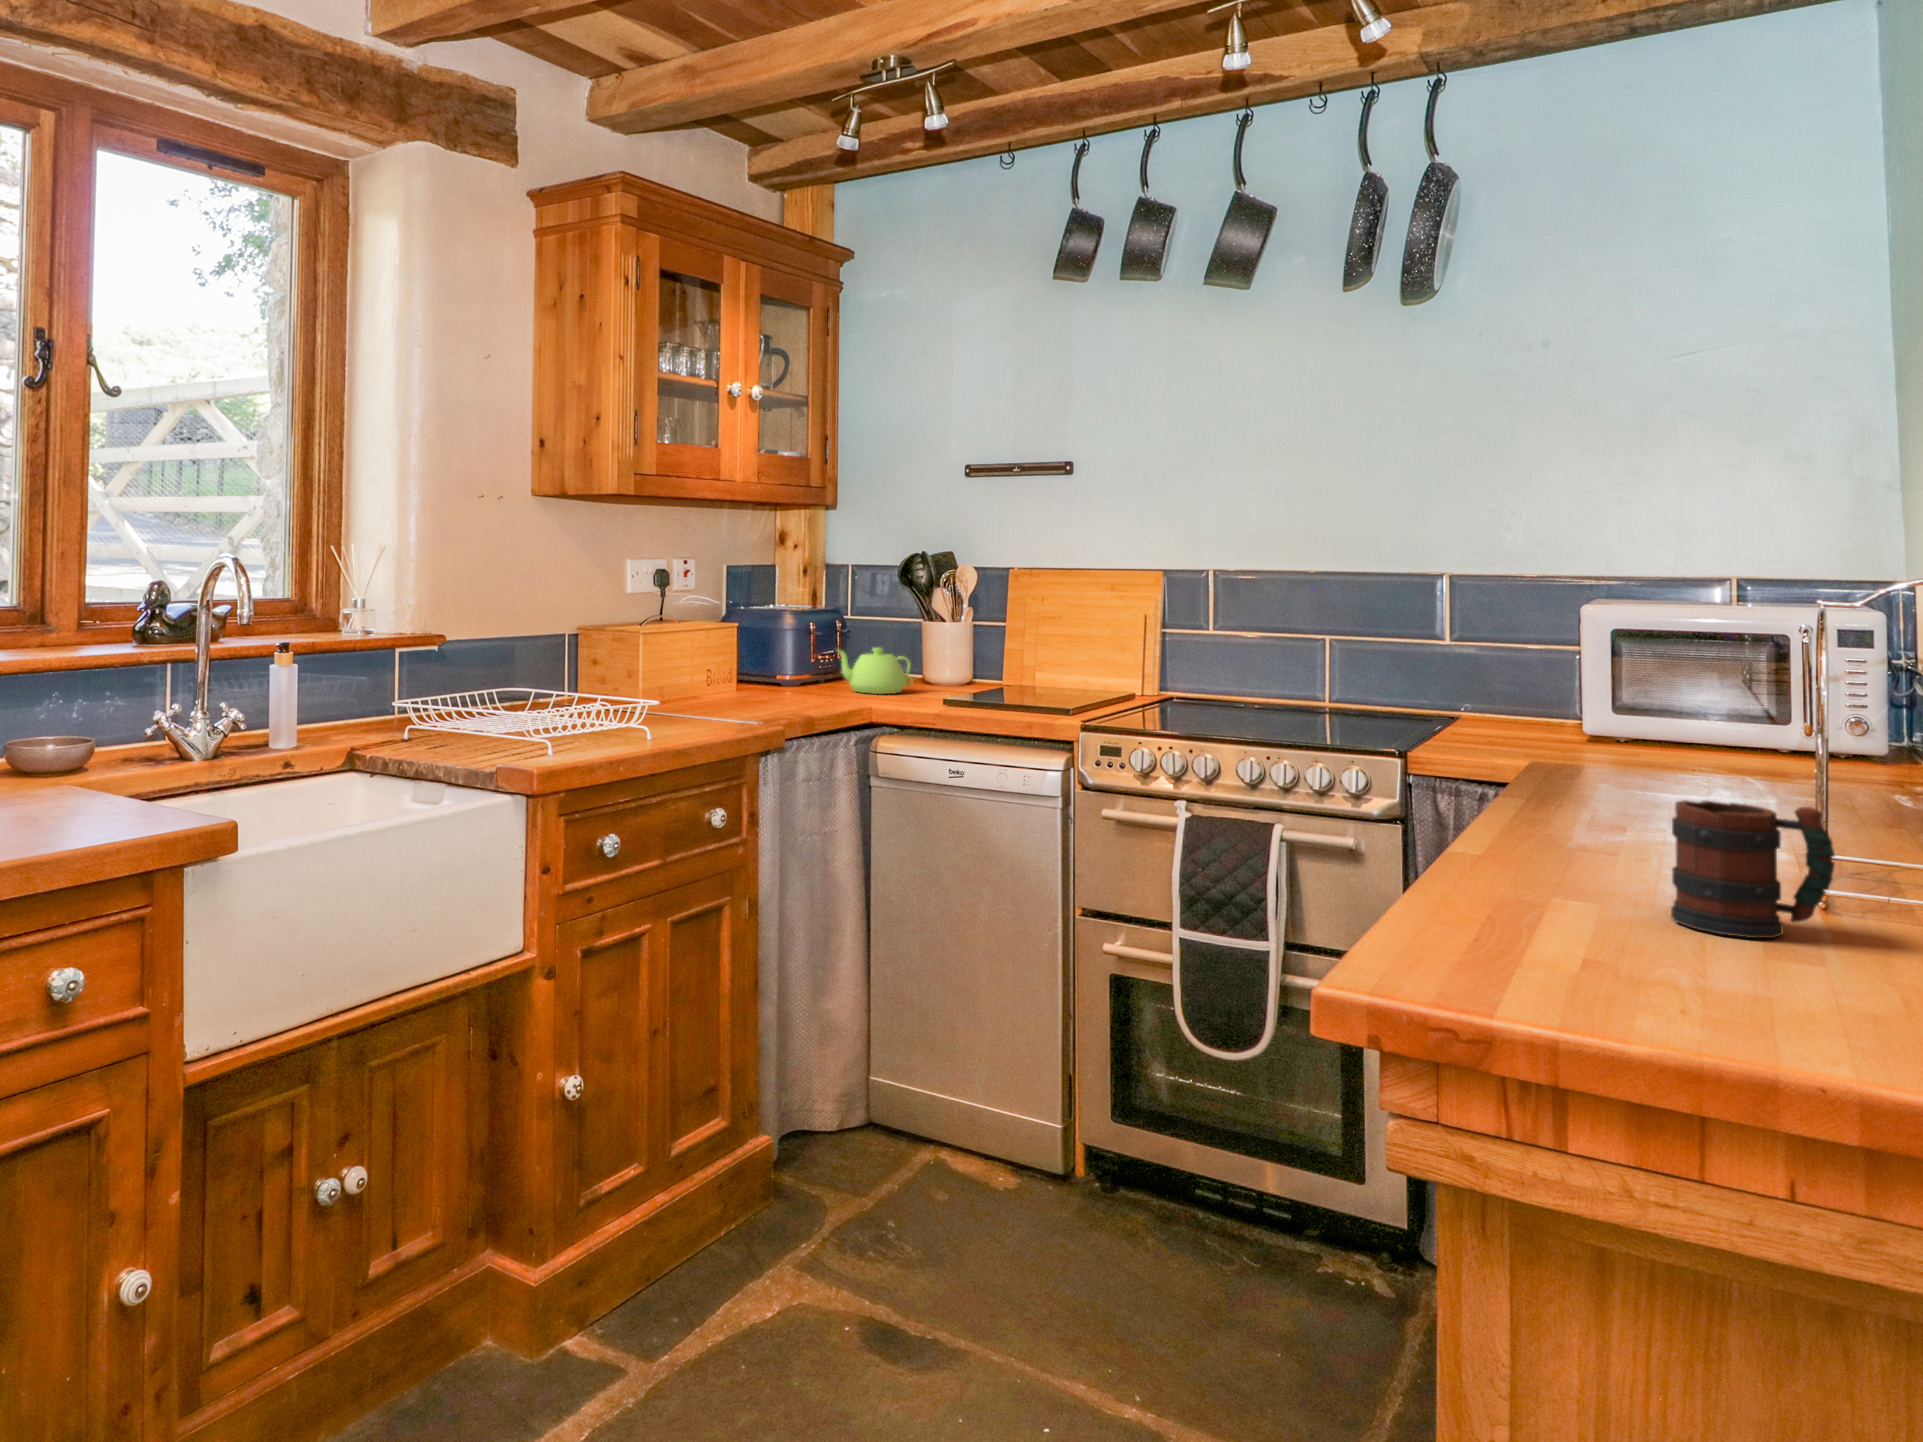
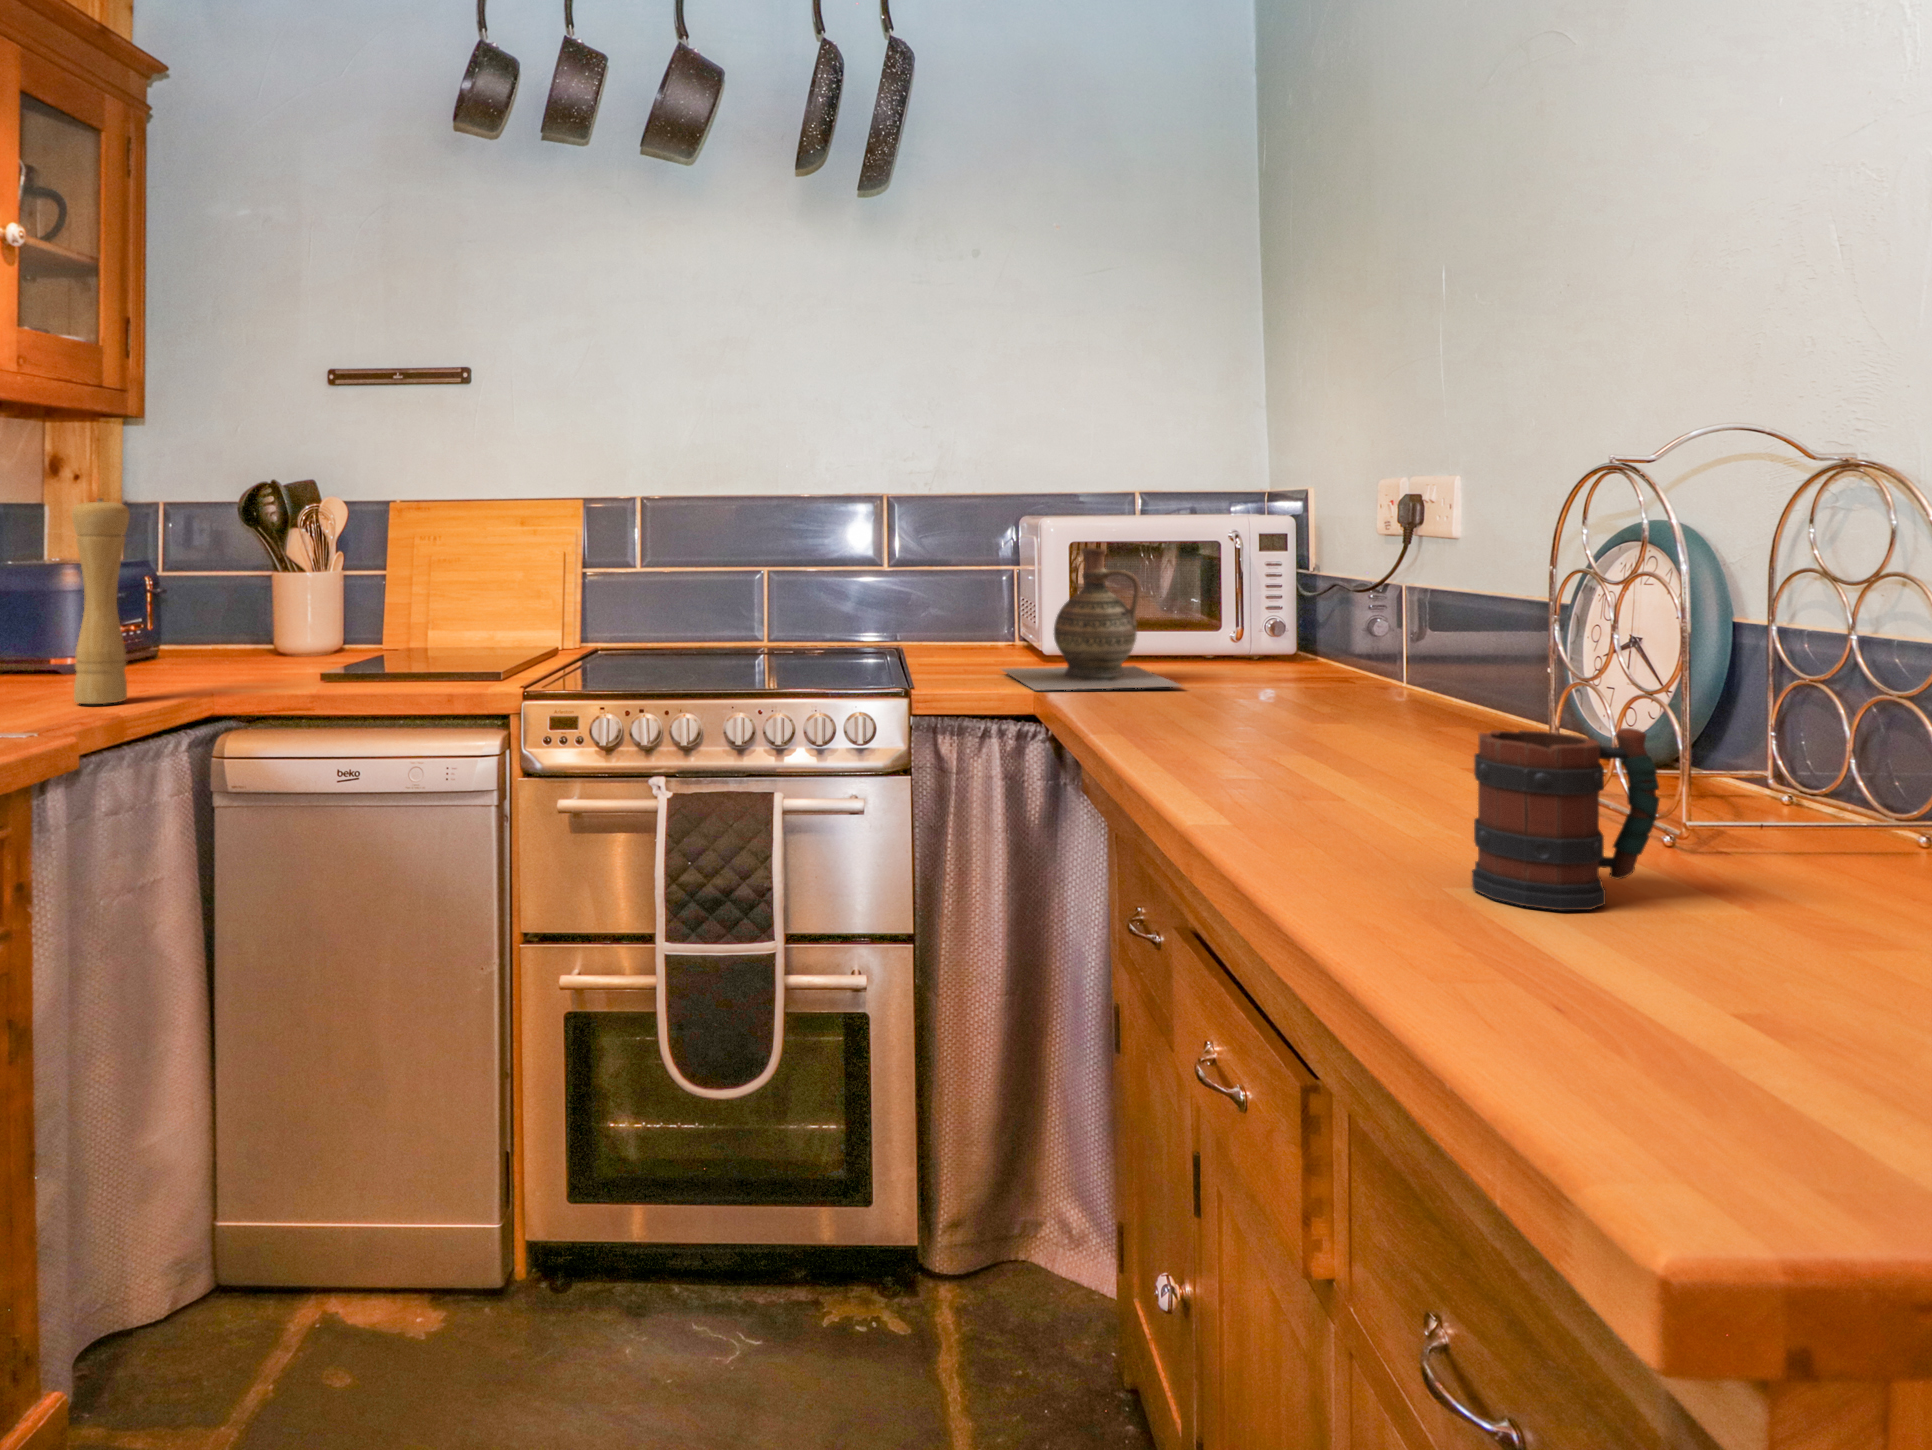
pepper mill: none [784,575,817,709] -> present [72,499,130,704]
ceramic jug: none [1535,631,1719,769] -> present [1003,548,1181,690]
teapot: present [838,648,913,694] -> none [151,607,271,672]

